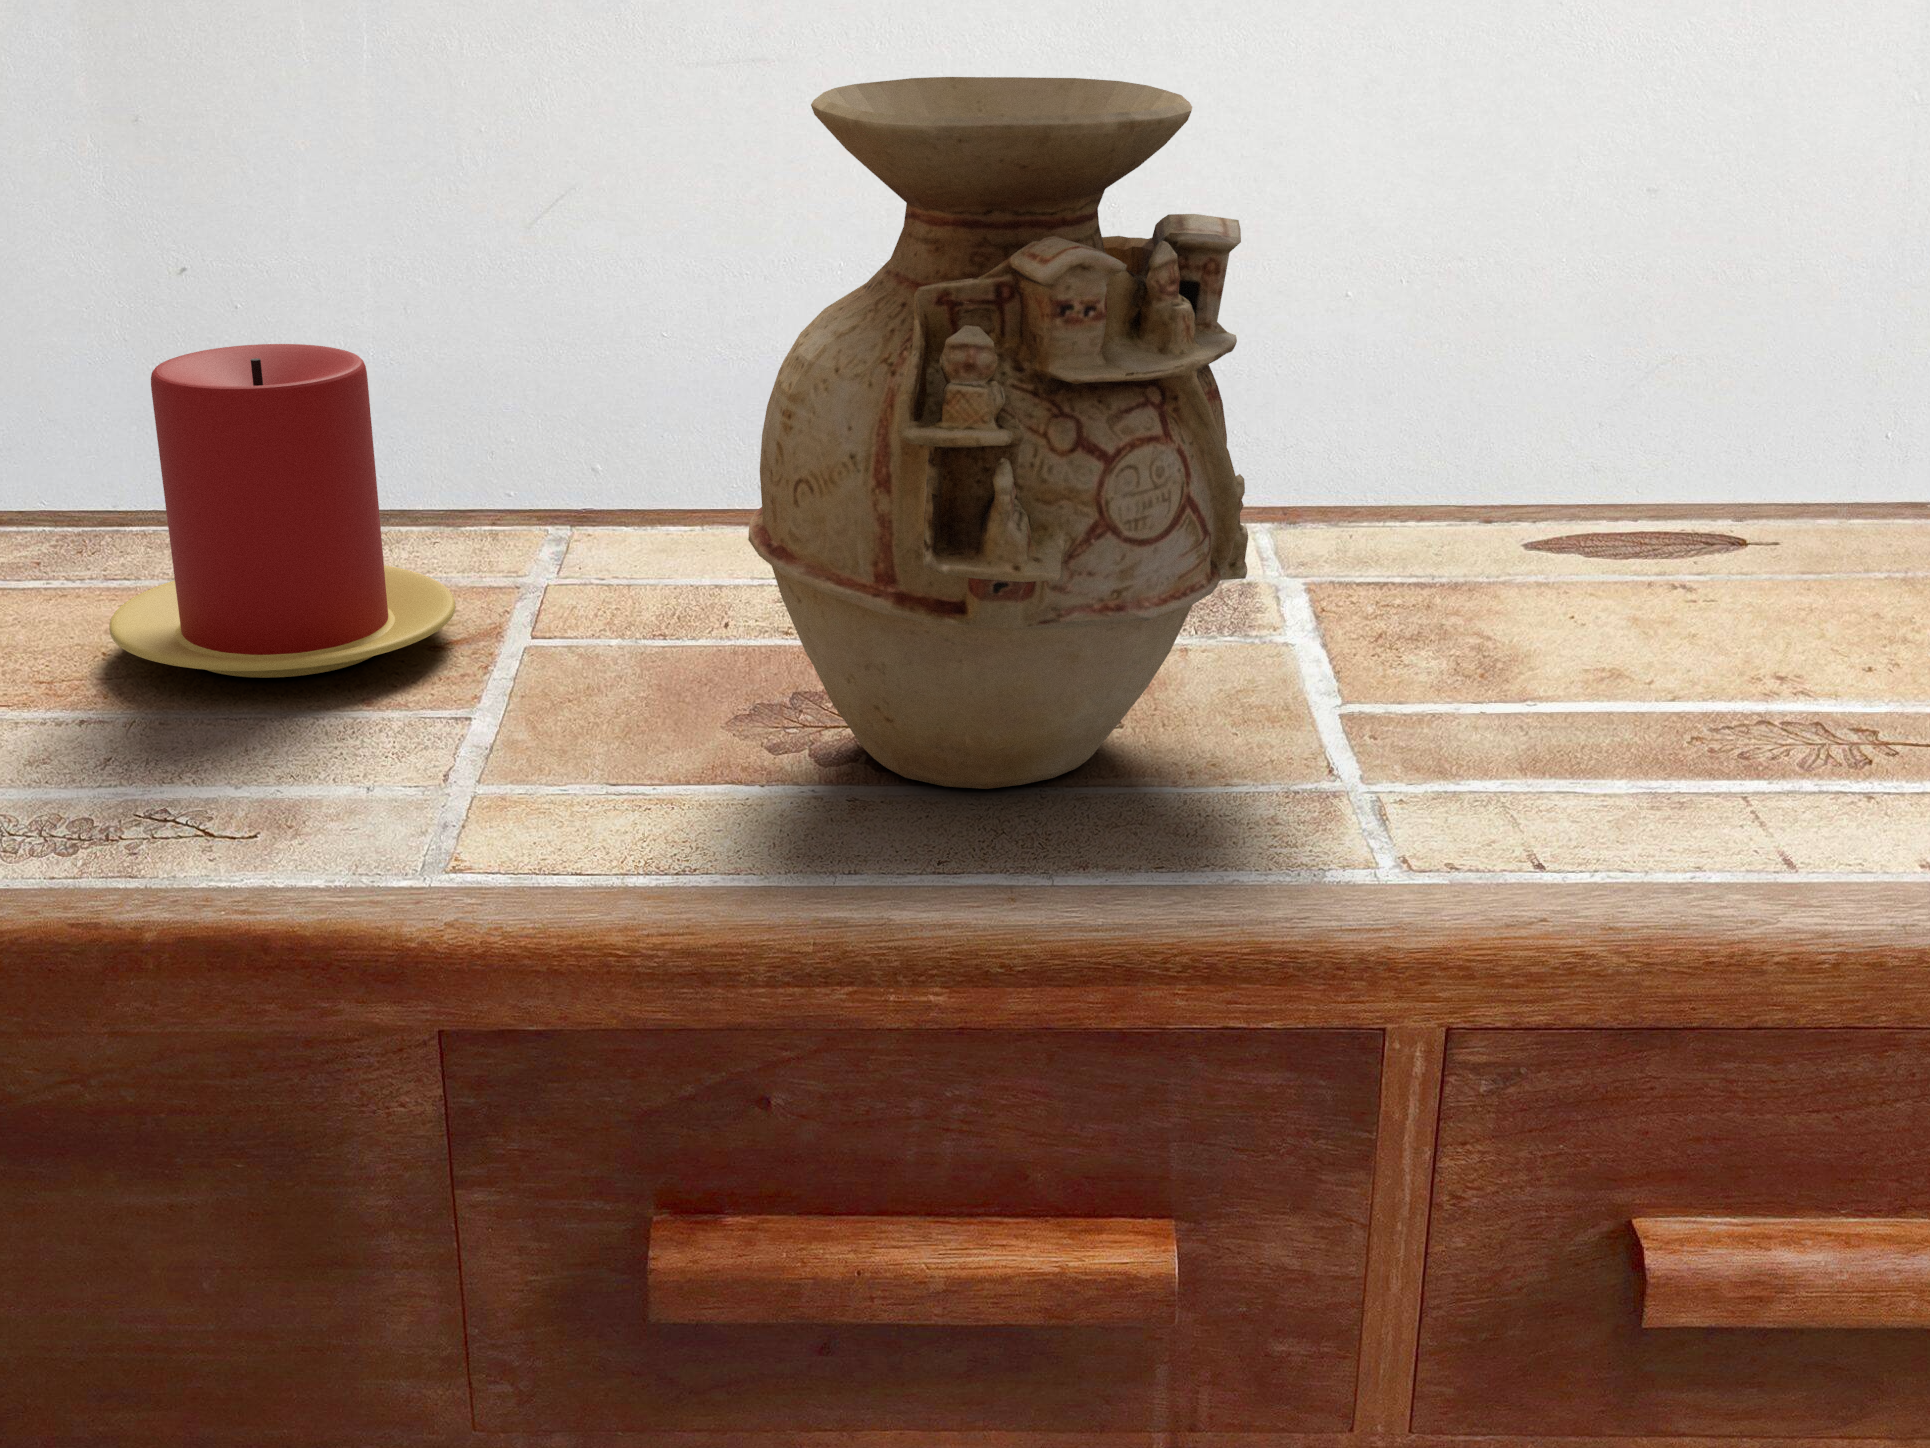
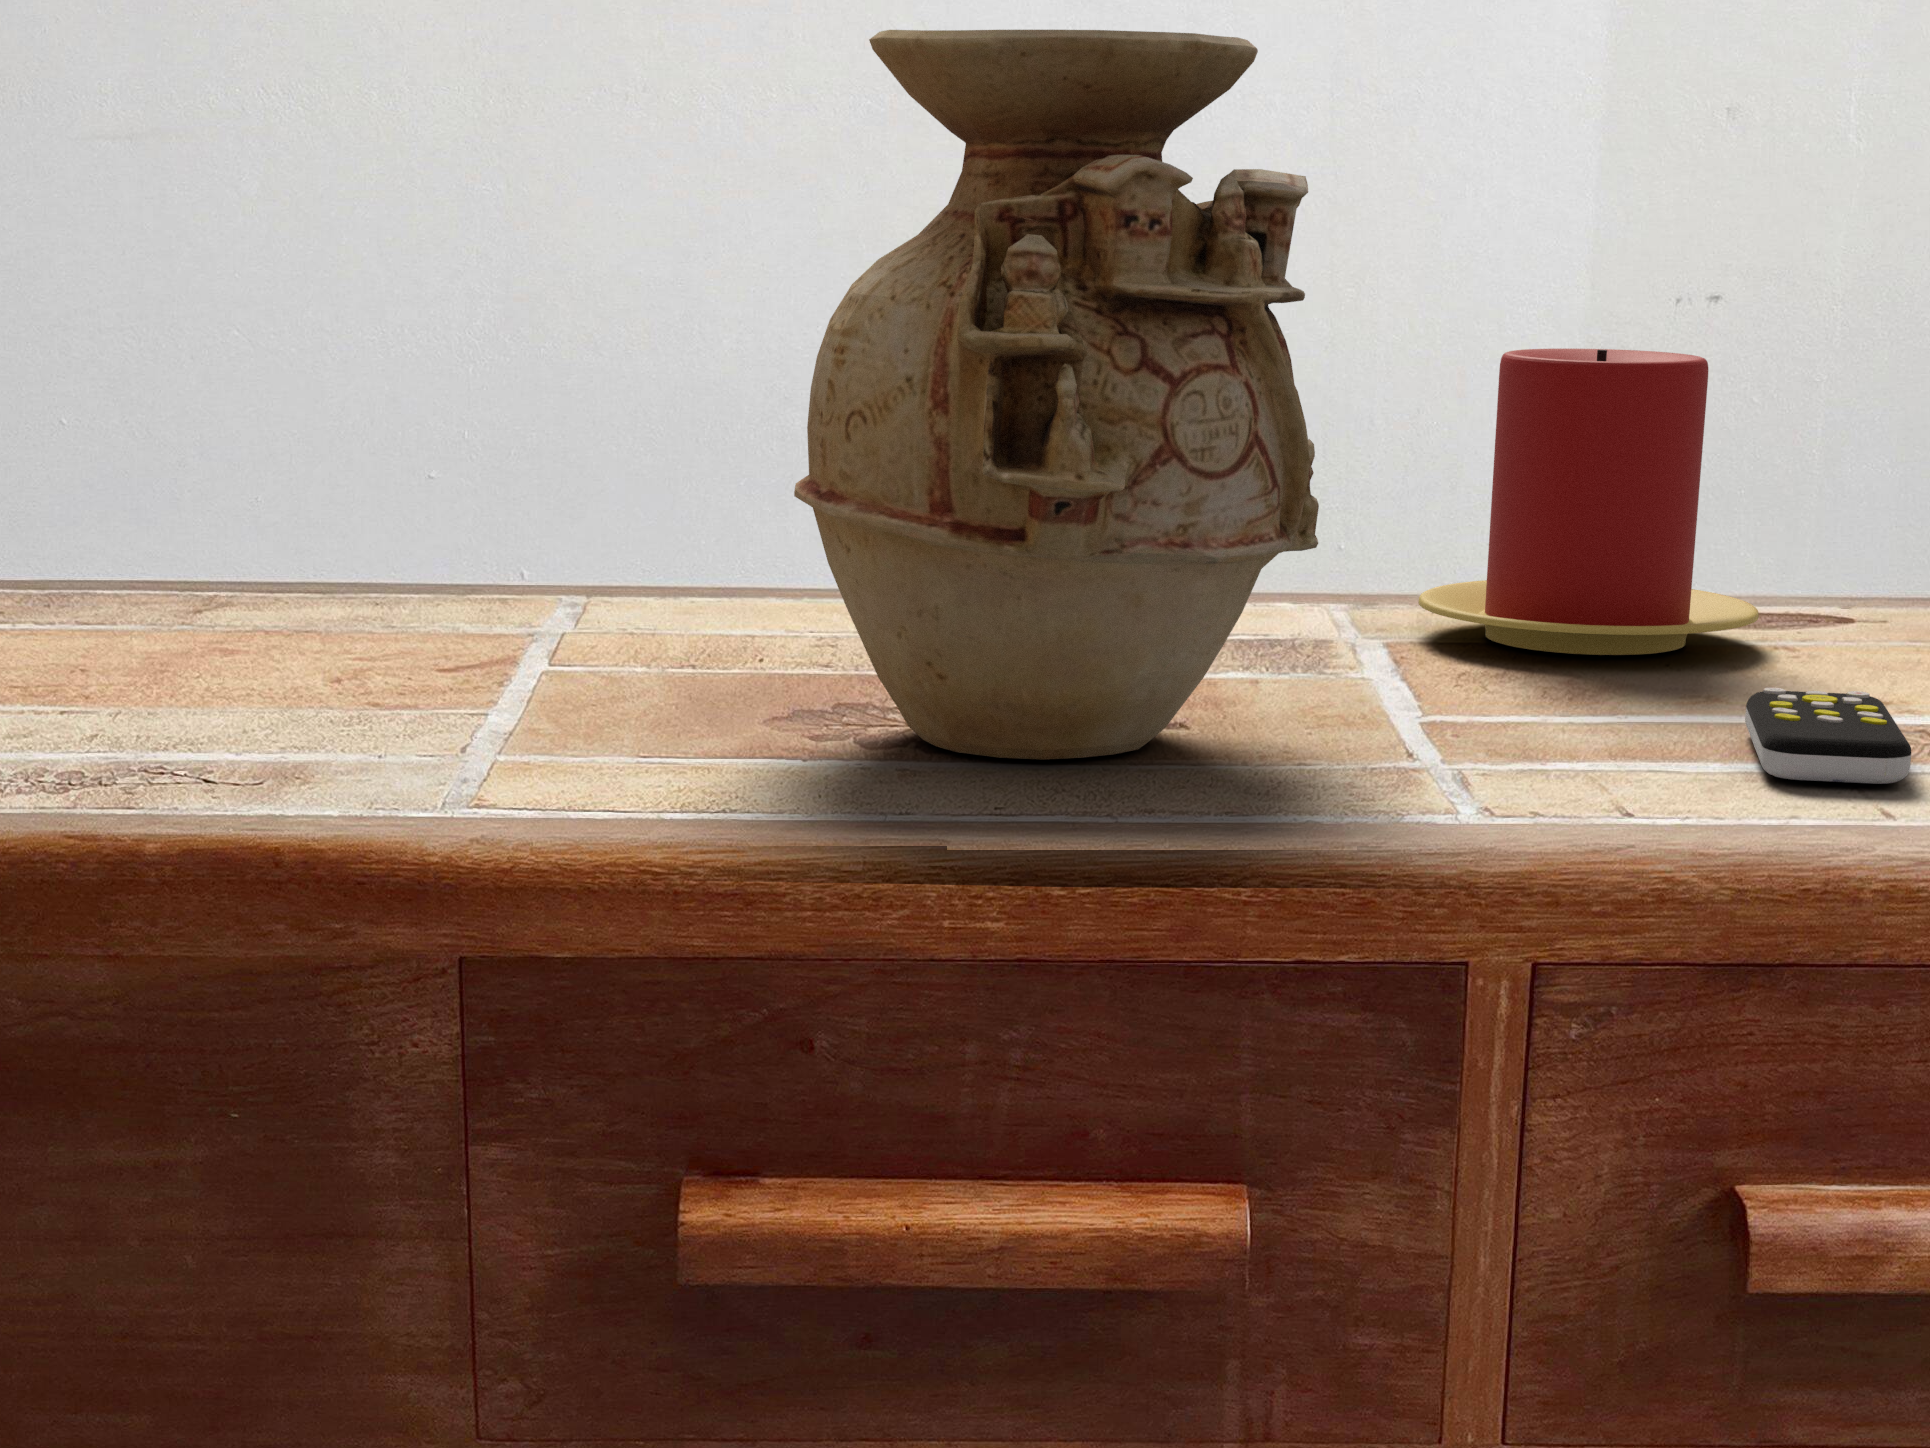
candle: present [109,344,456,678] -> present [1418,348,1759,655]
remote control: none [1650,684,1812,817] -> present [1745,688,1911,784]

